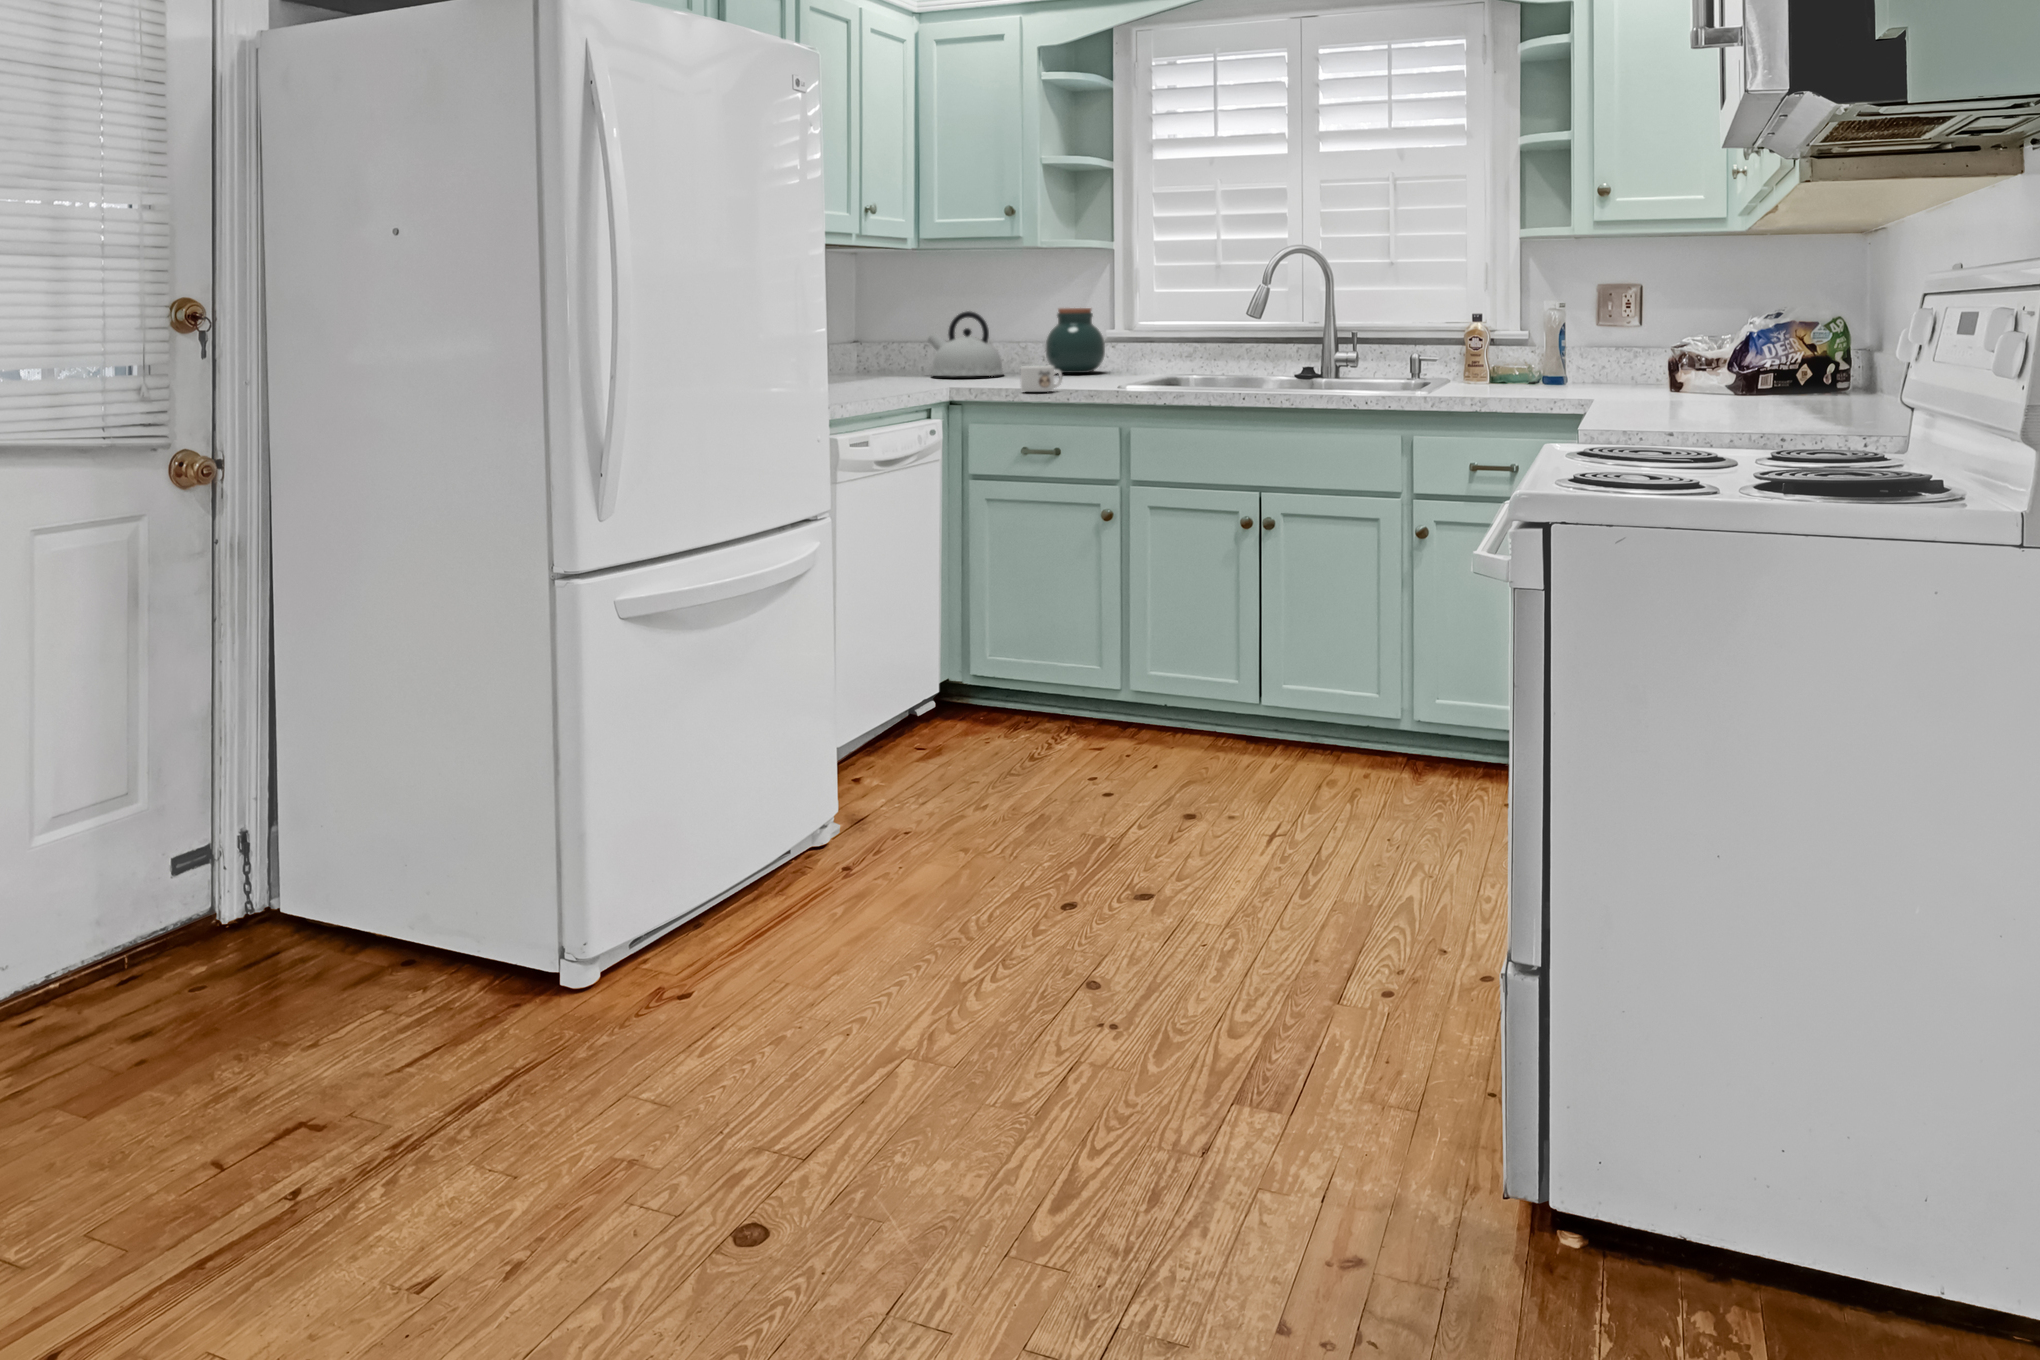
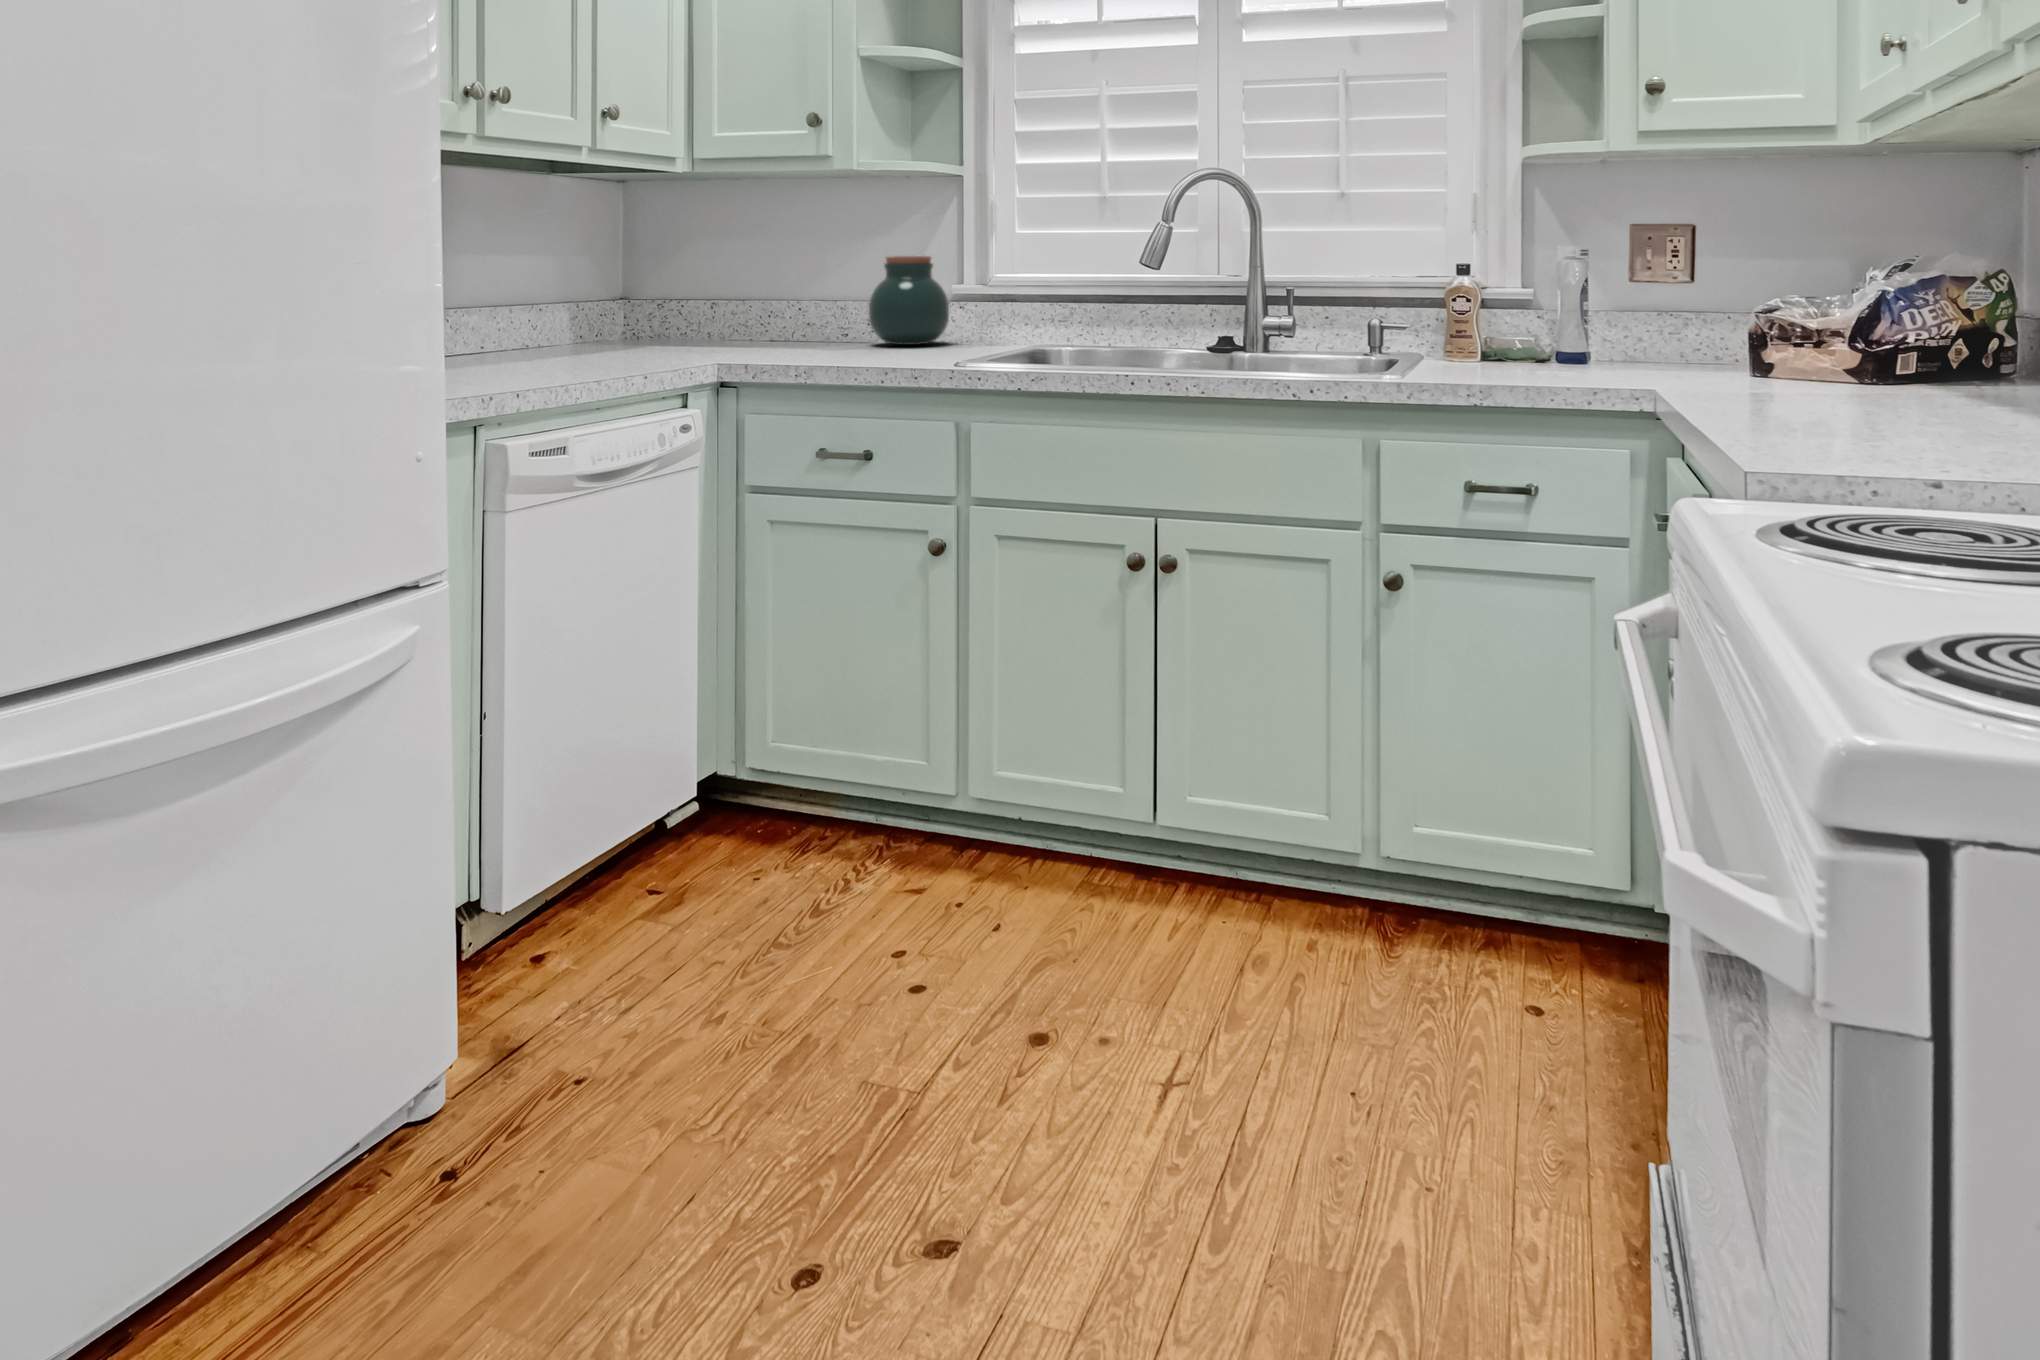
kettle: present [928,311,1003,376] -> none [709,260,812,349]
mug: present [1020,366,1062,392] -> none [816,336,876,373]

